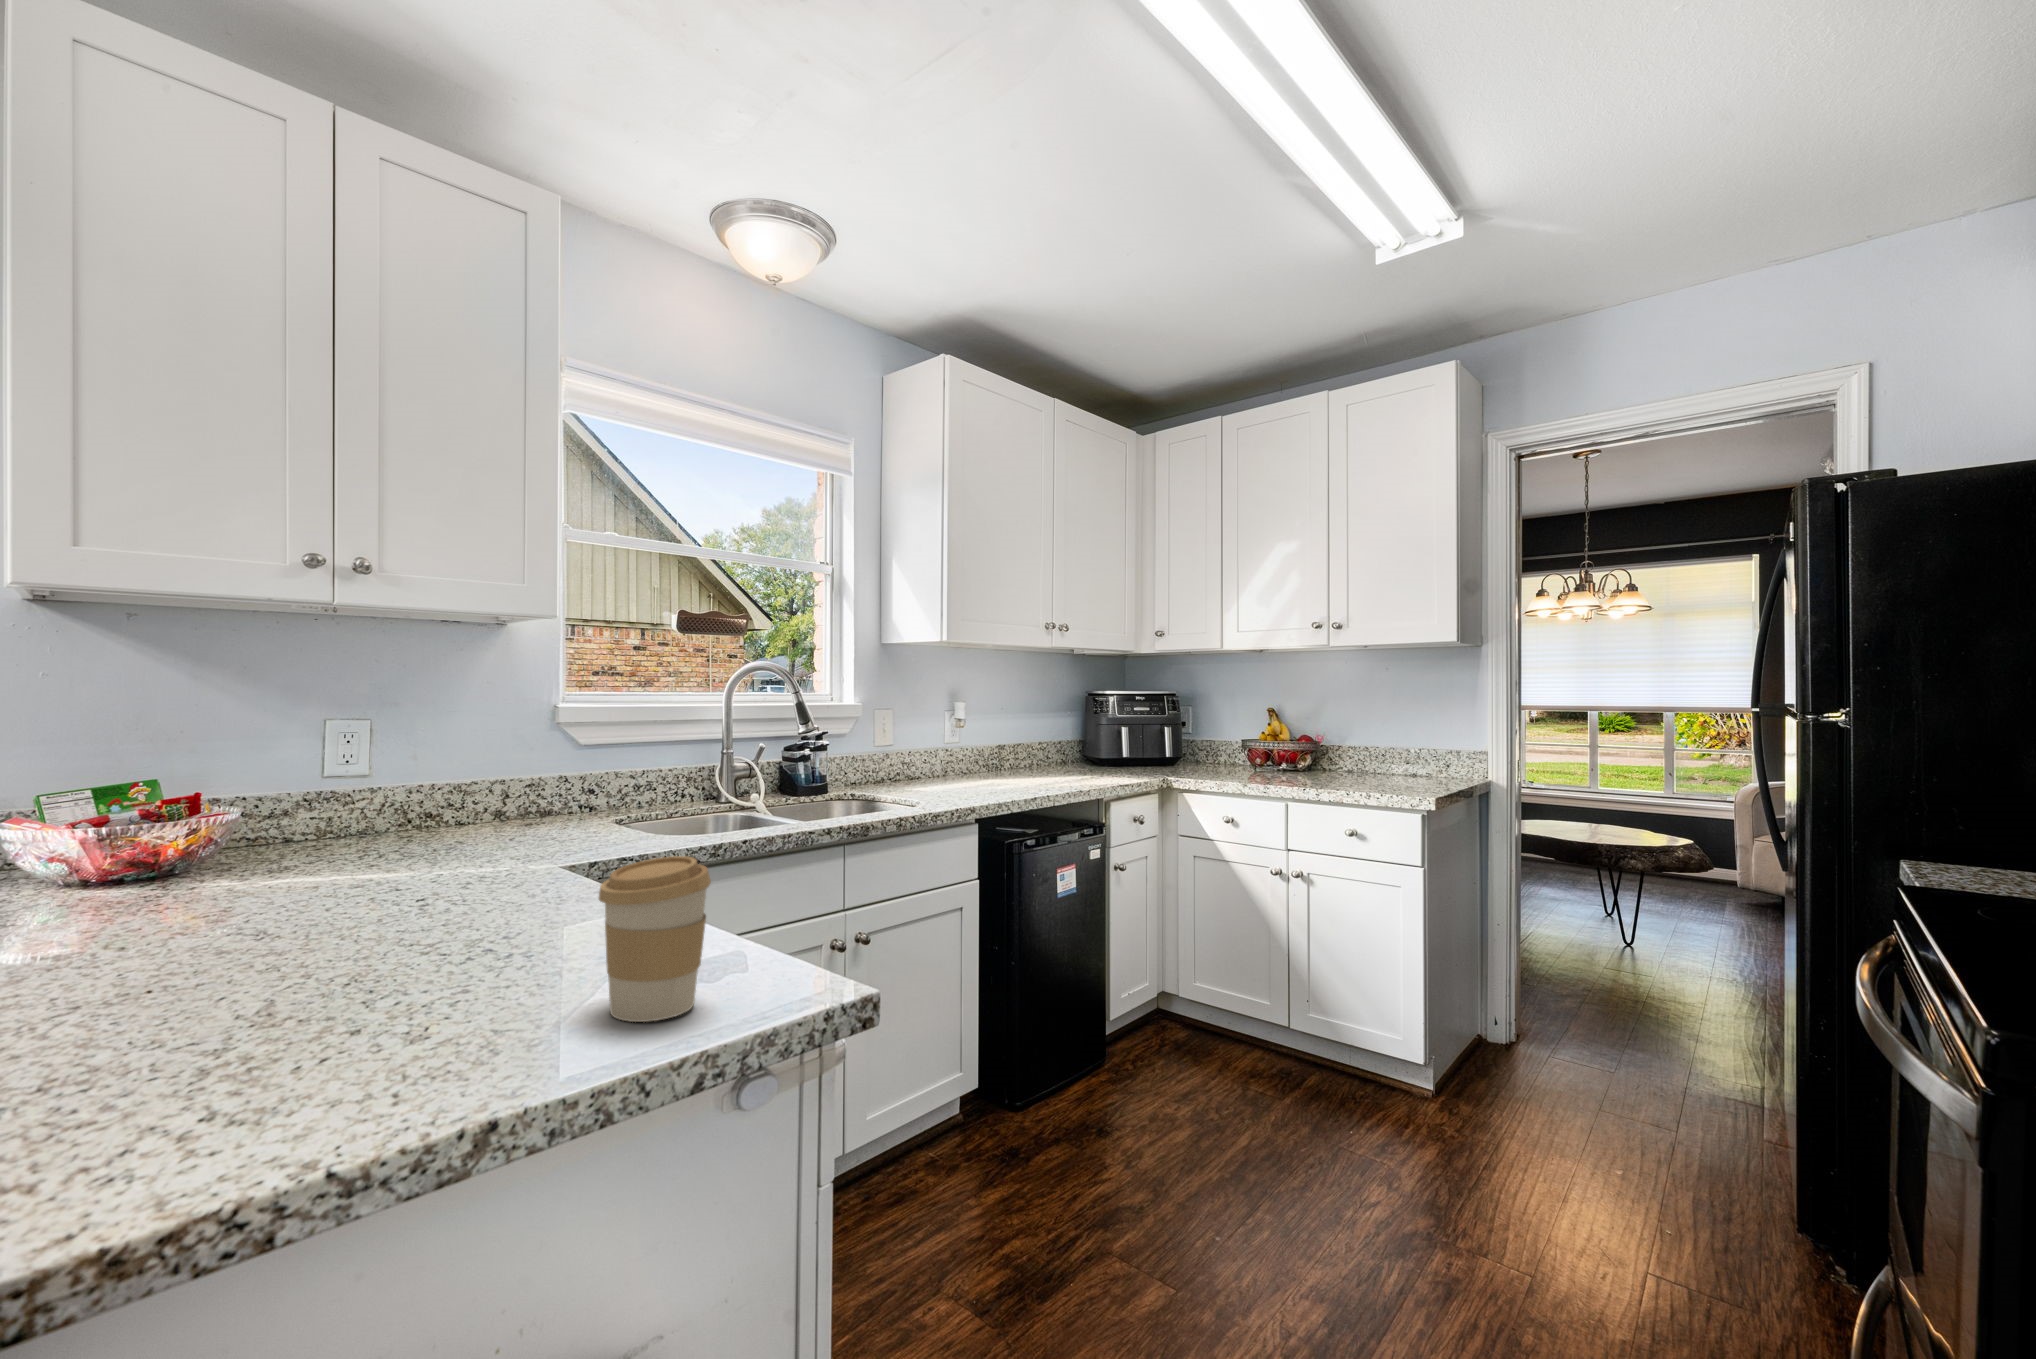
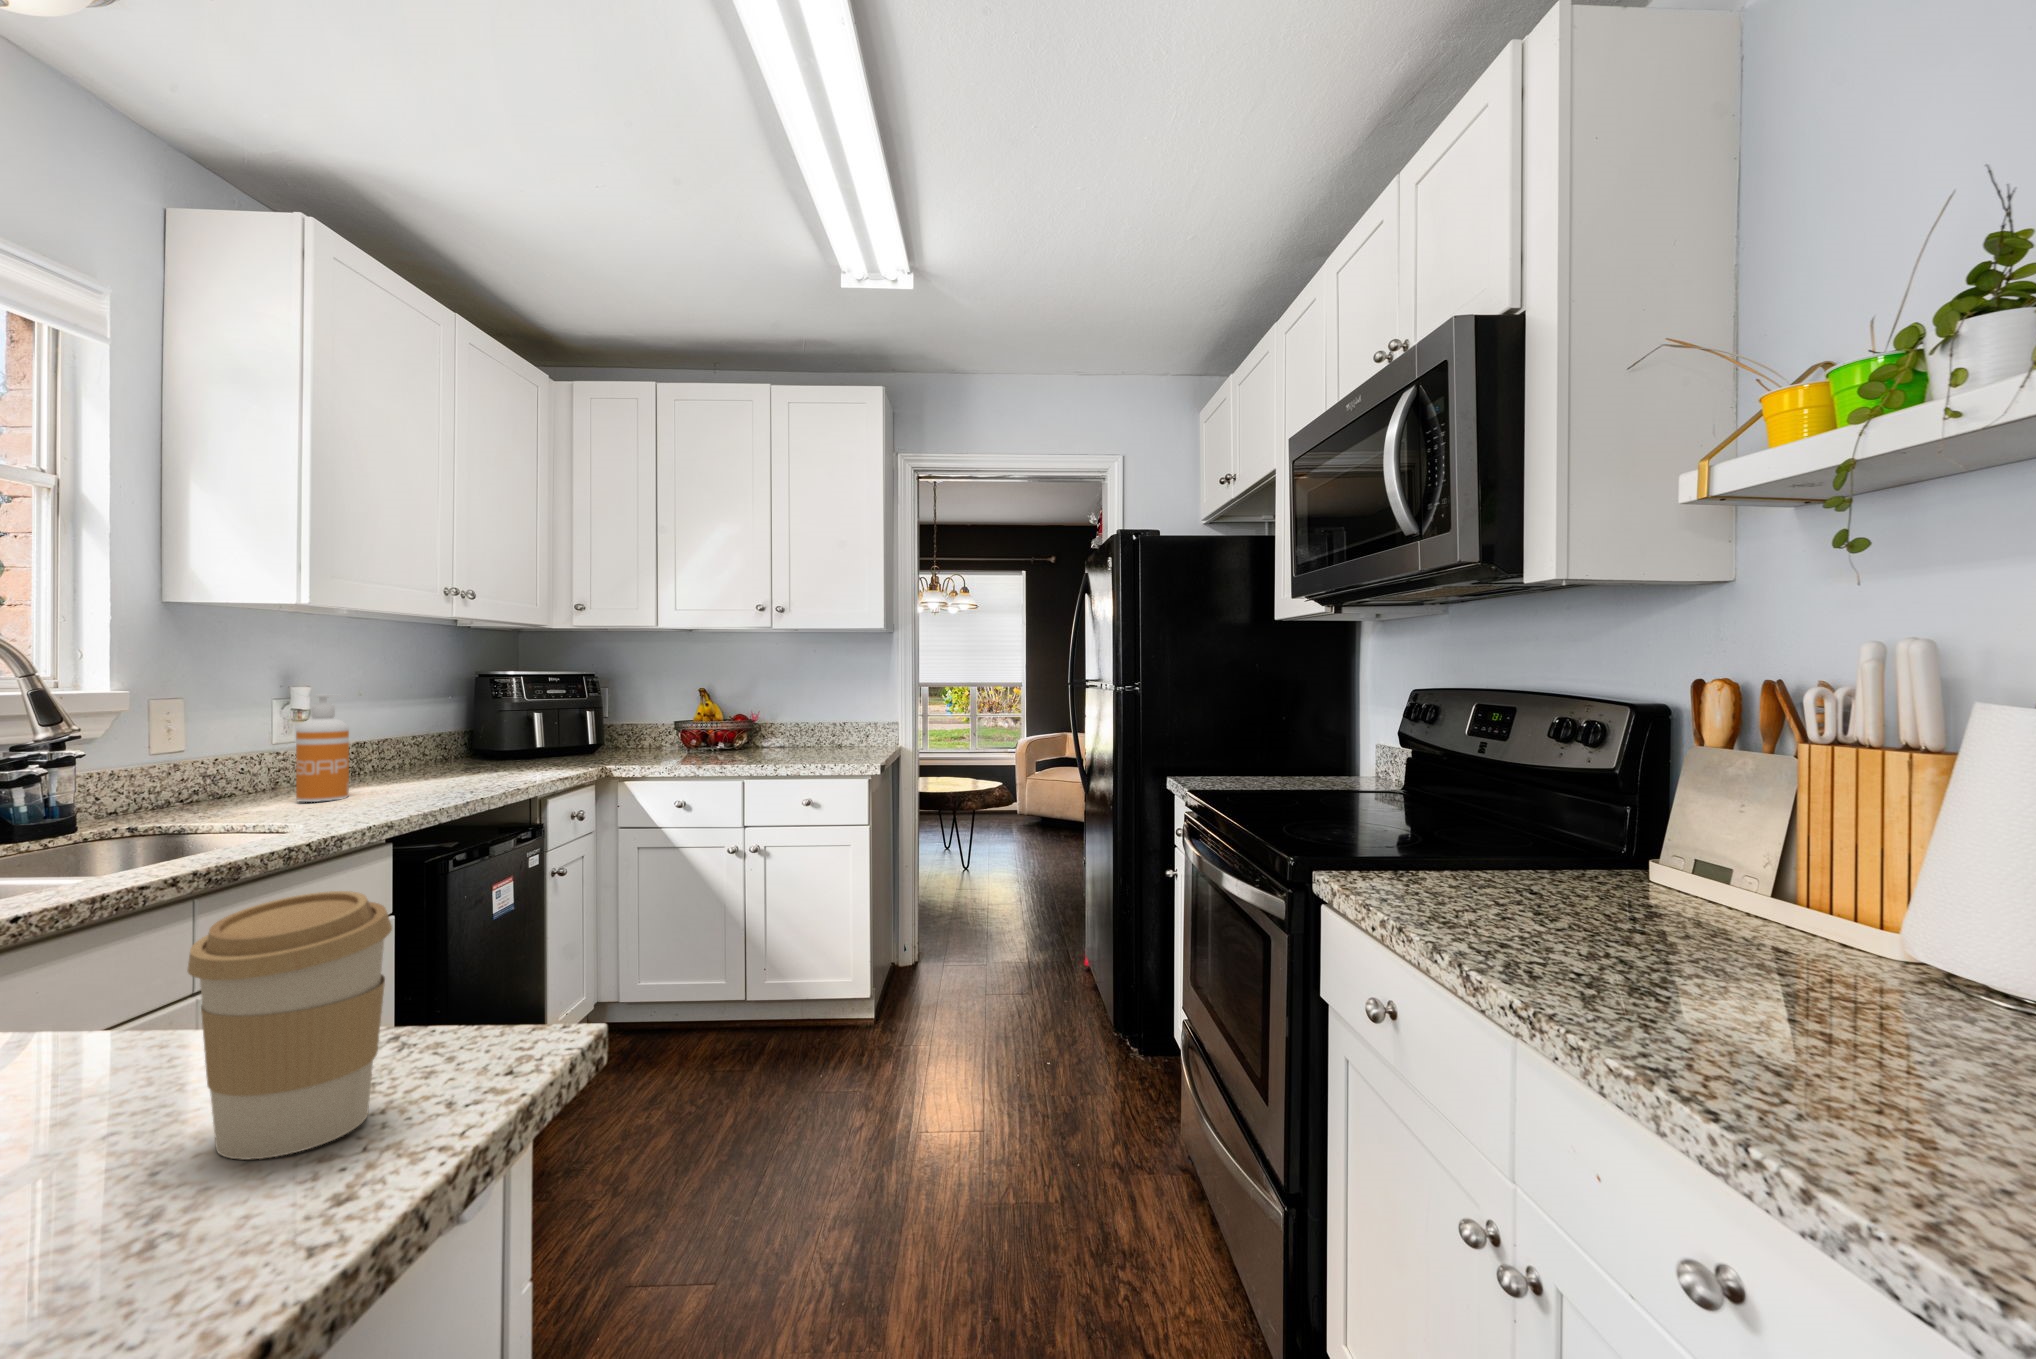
soap dispenser: none [945,708,978,787] -> present [296,694,349,802]

